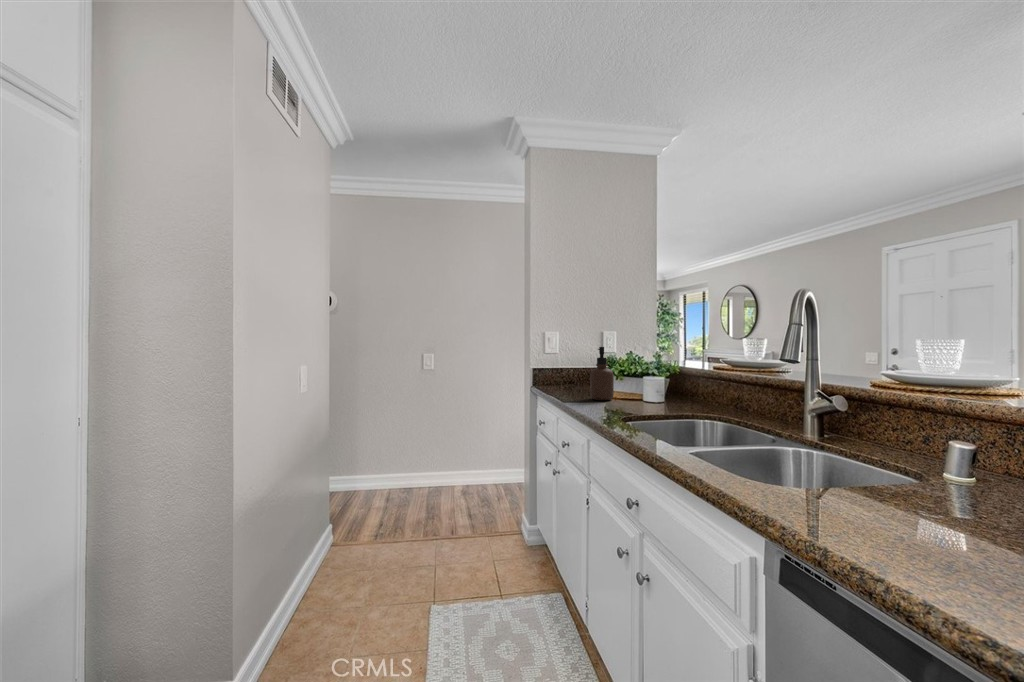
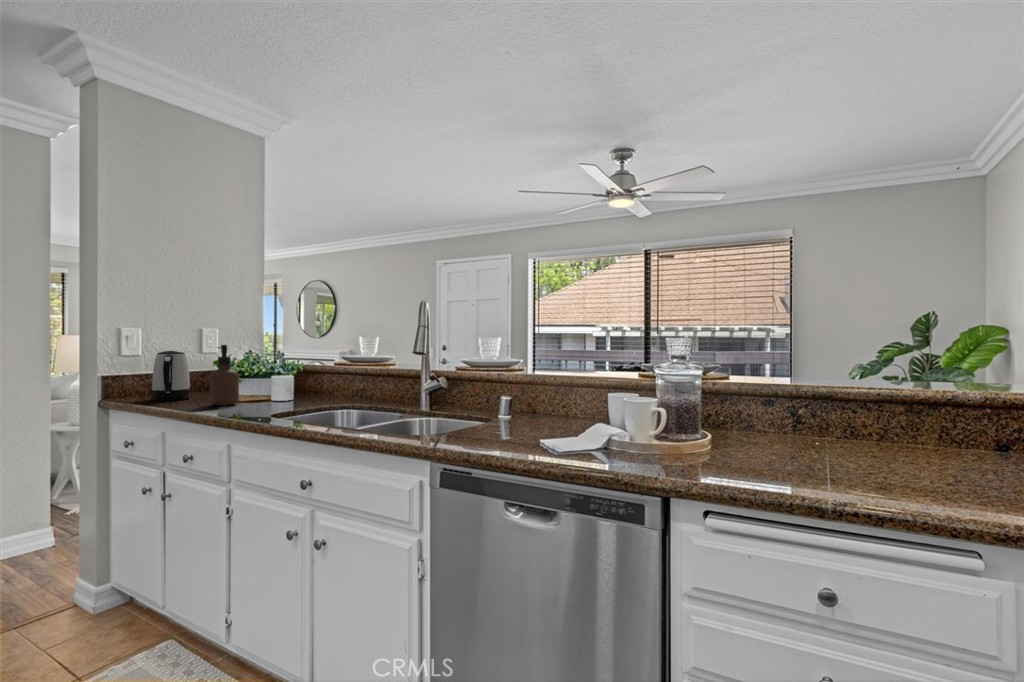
kettle: none [562,351,589,390] -> present [152,351,190,400]

